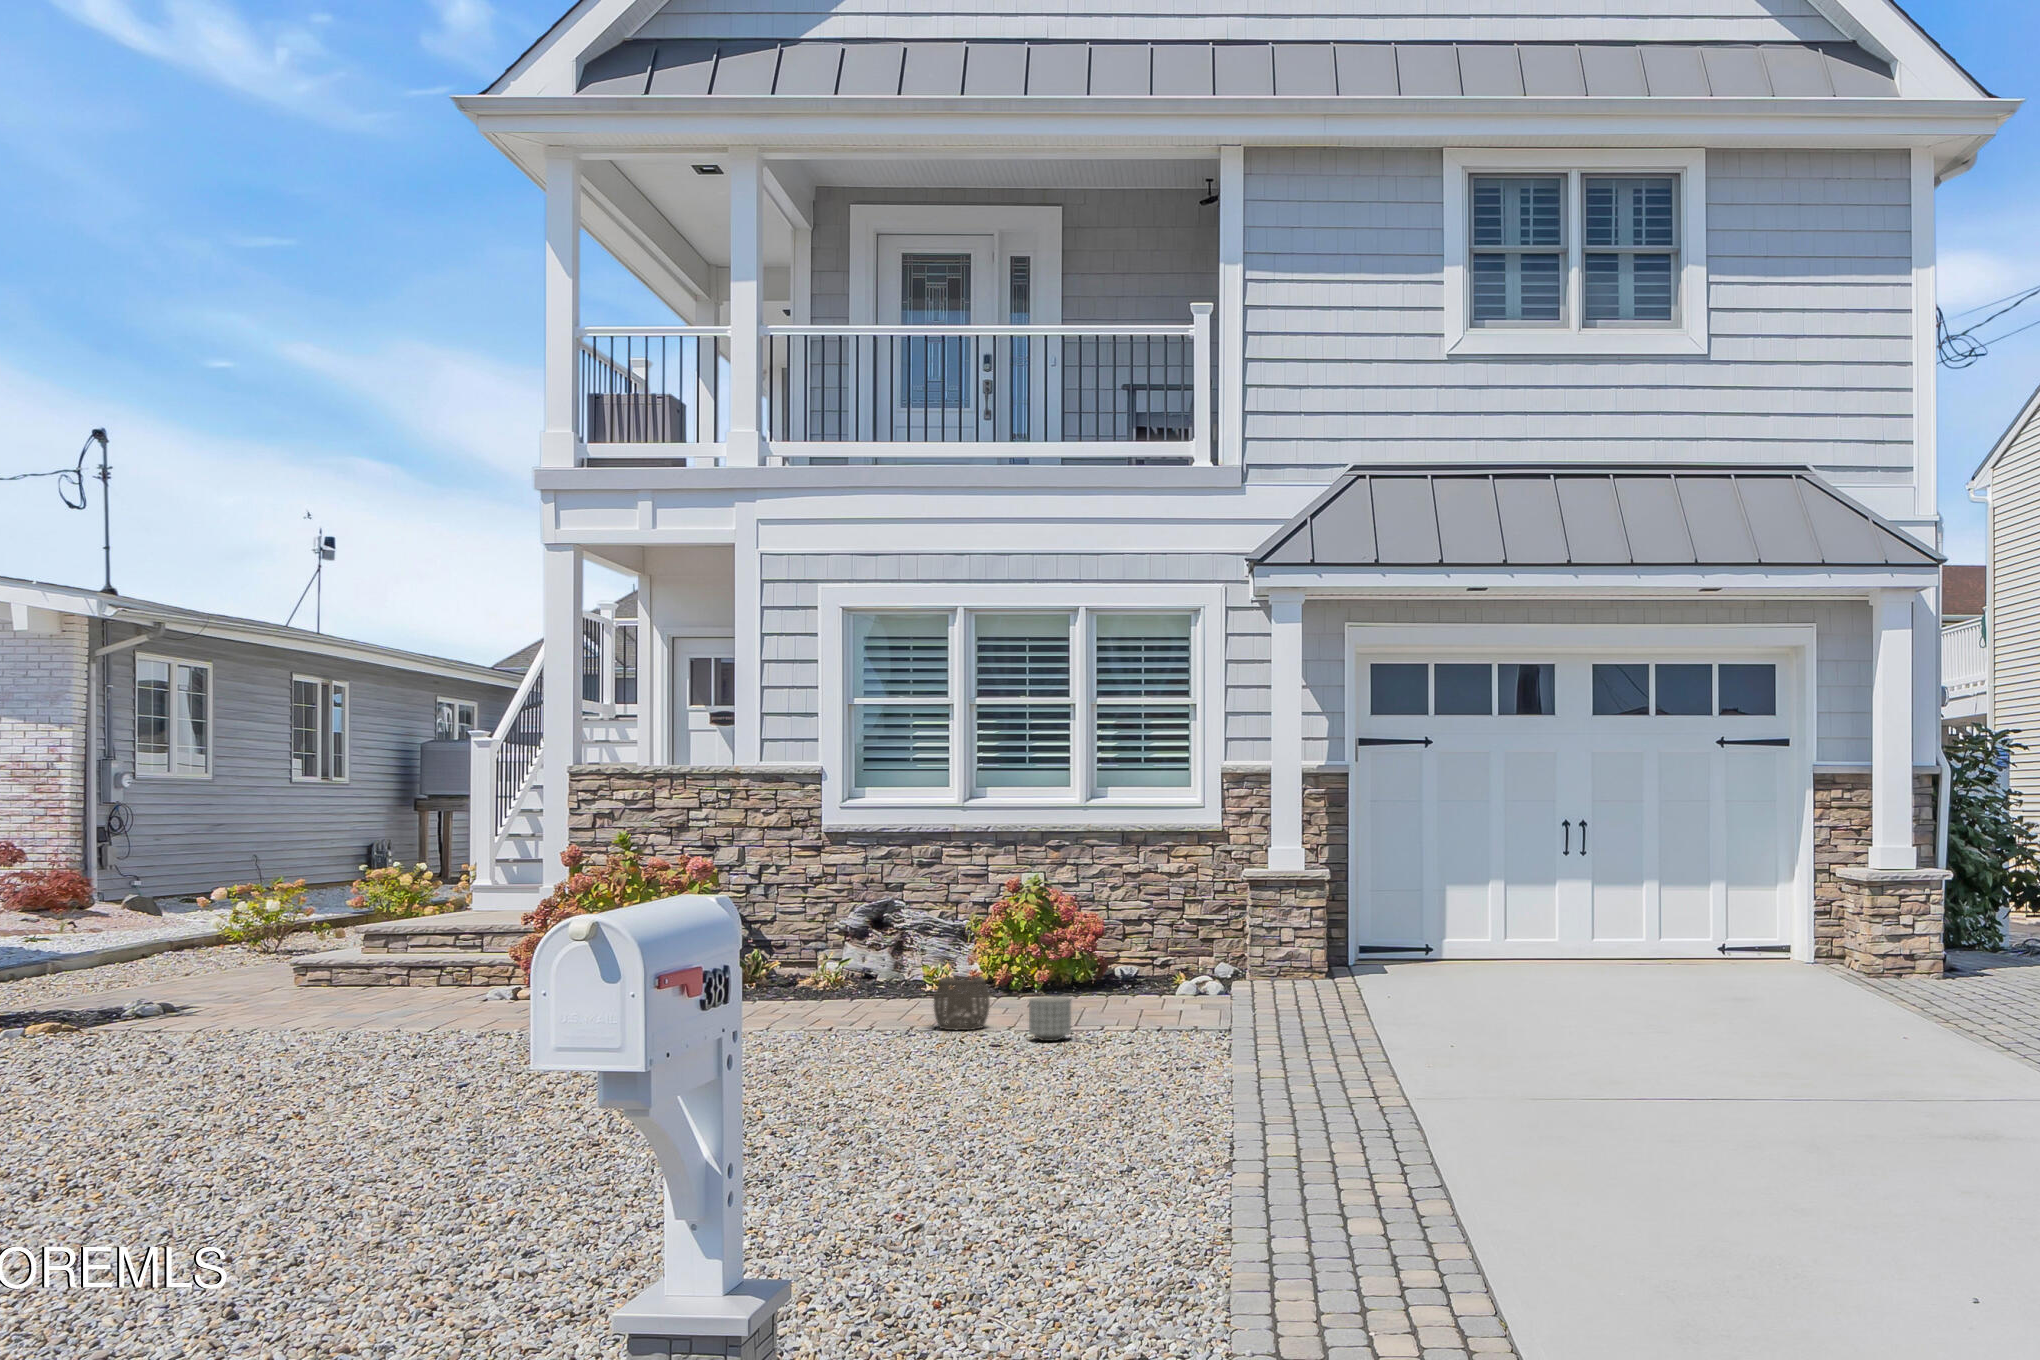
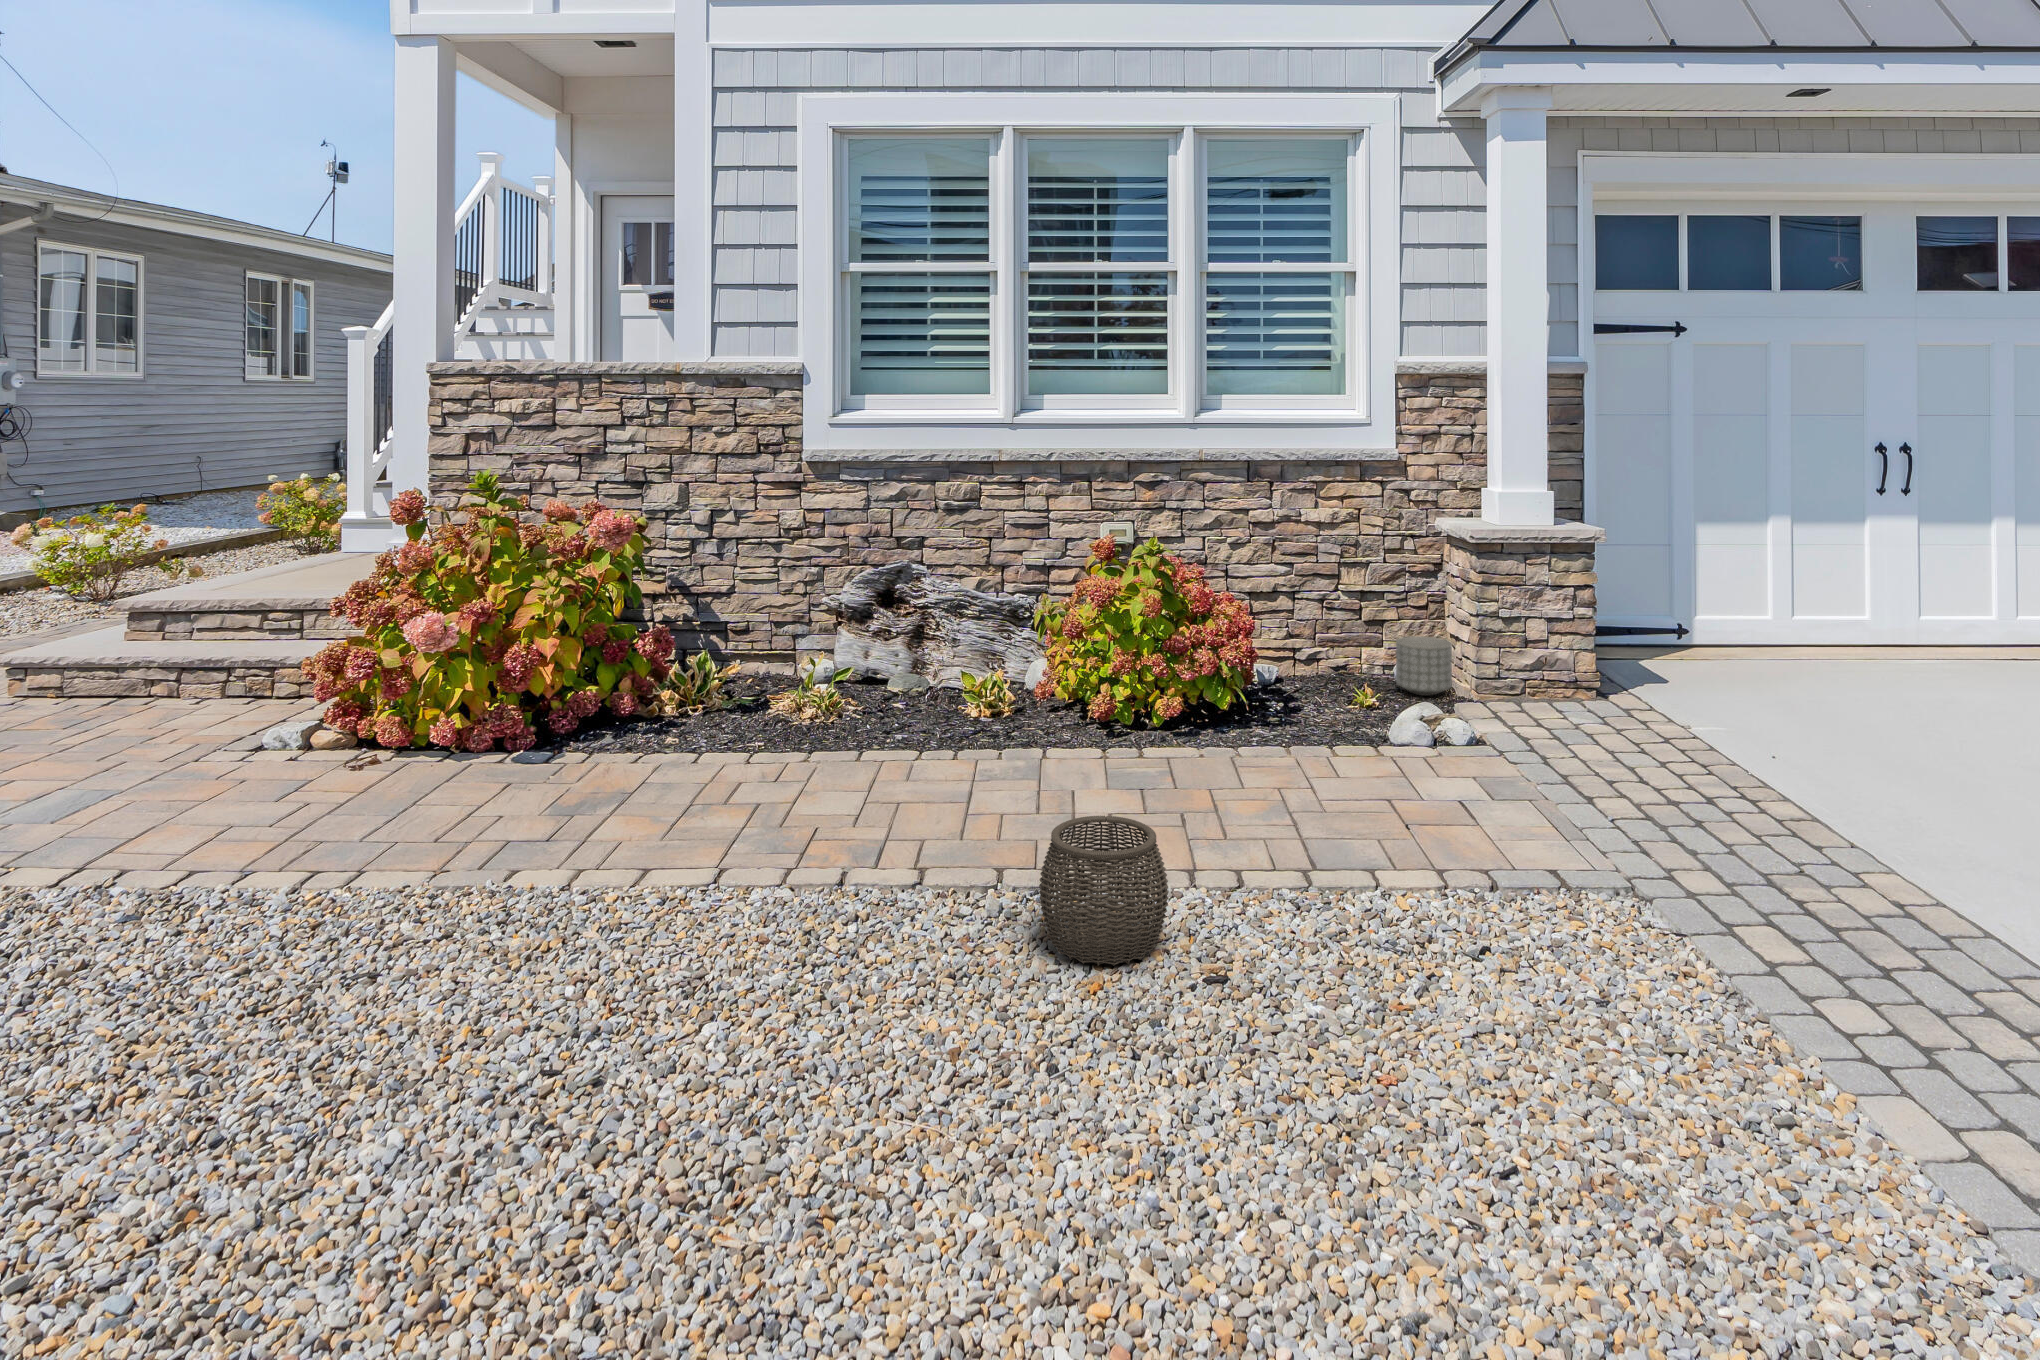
planter: present [1029,997,1071,1041] -> present [1396,636,1452,696]

